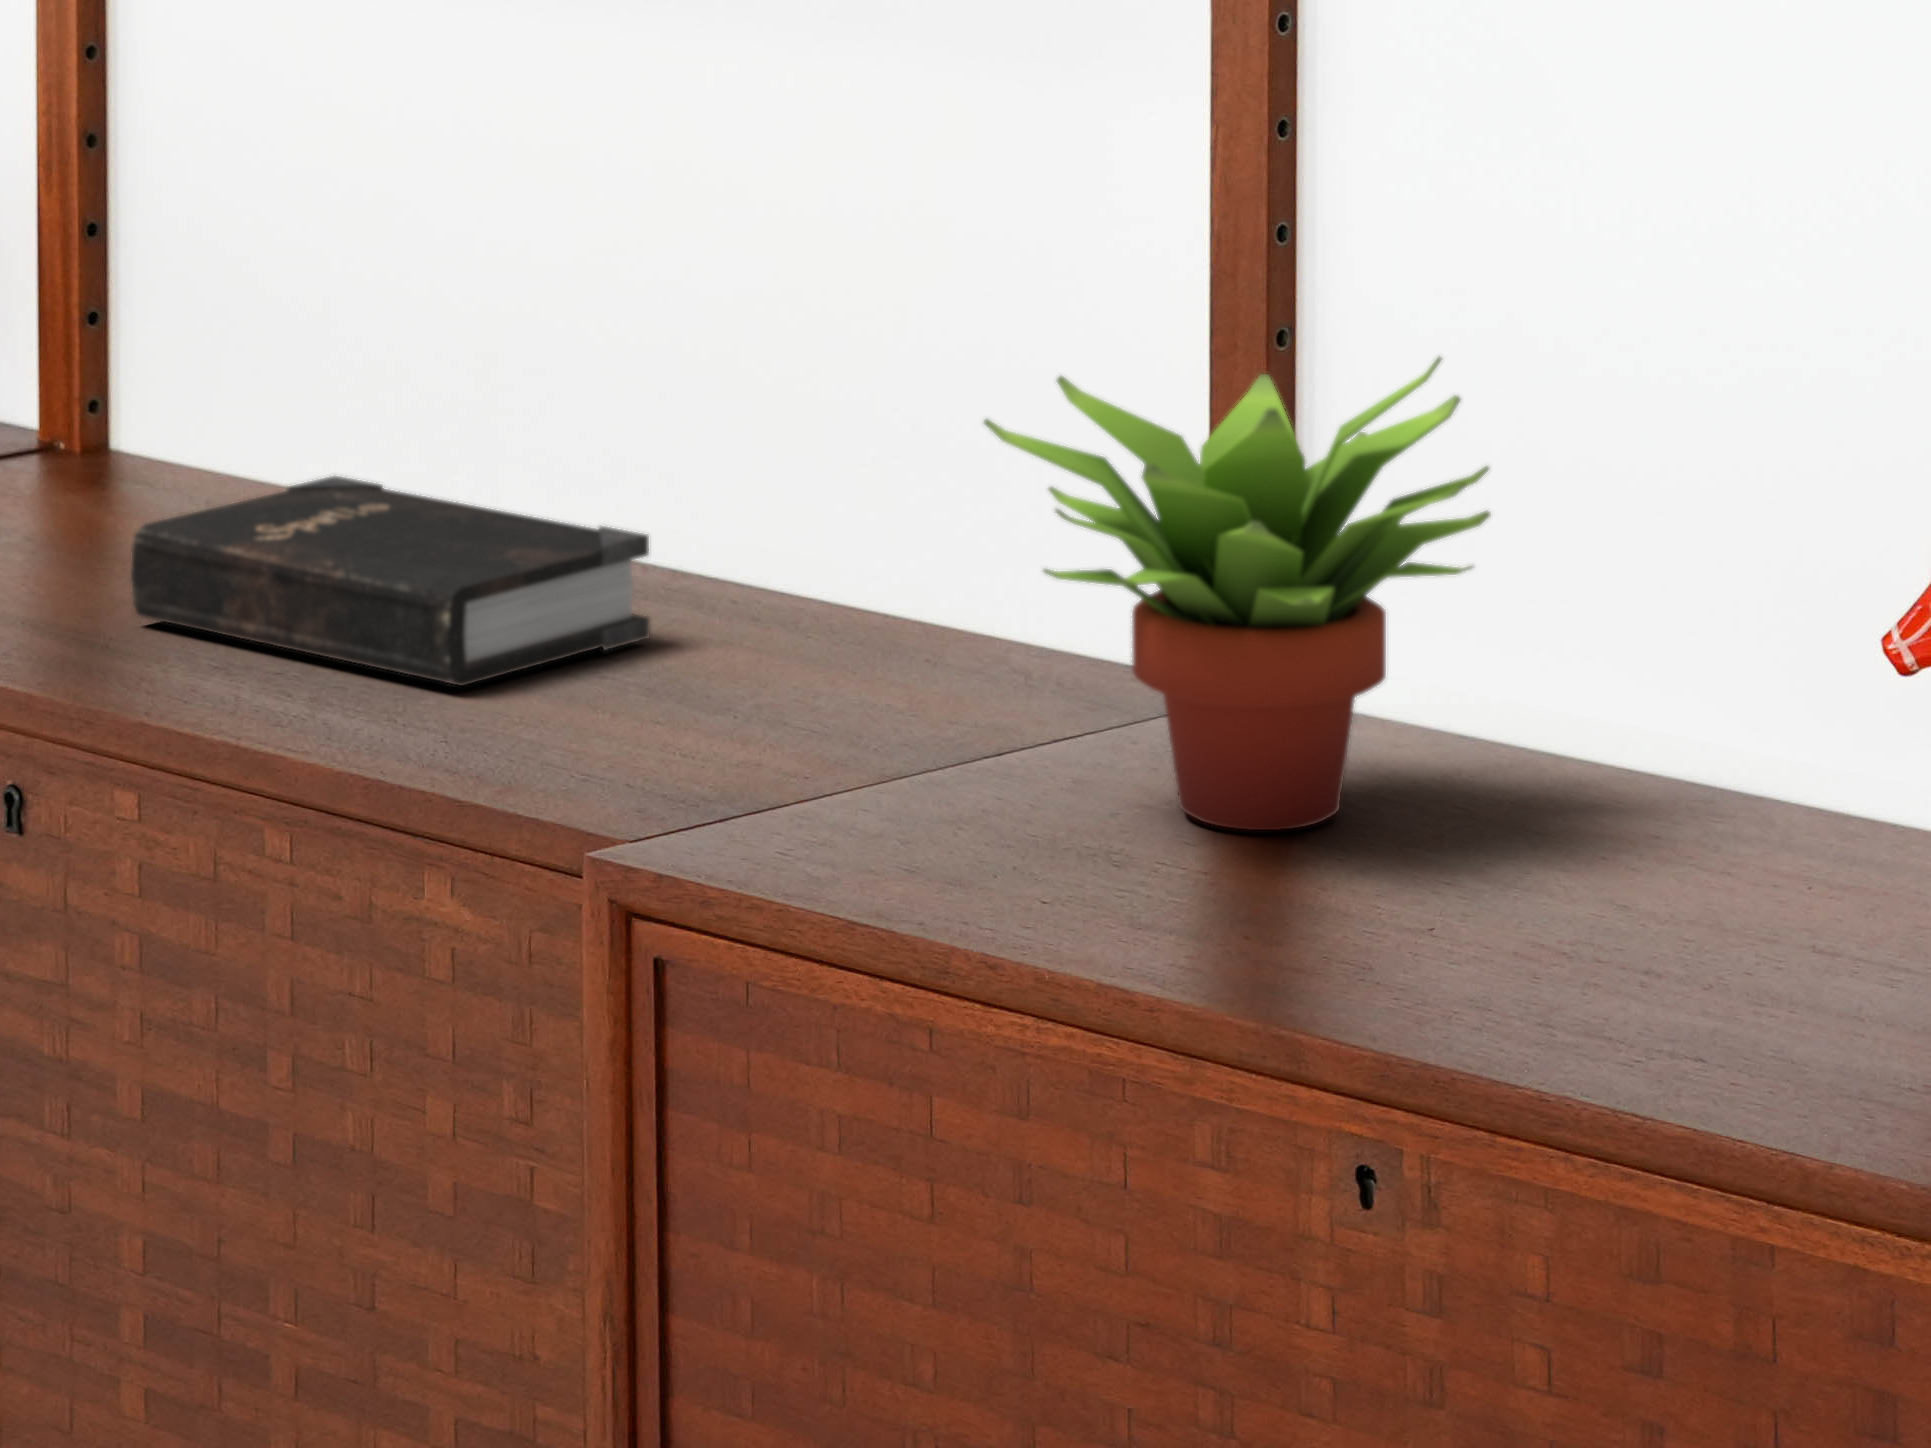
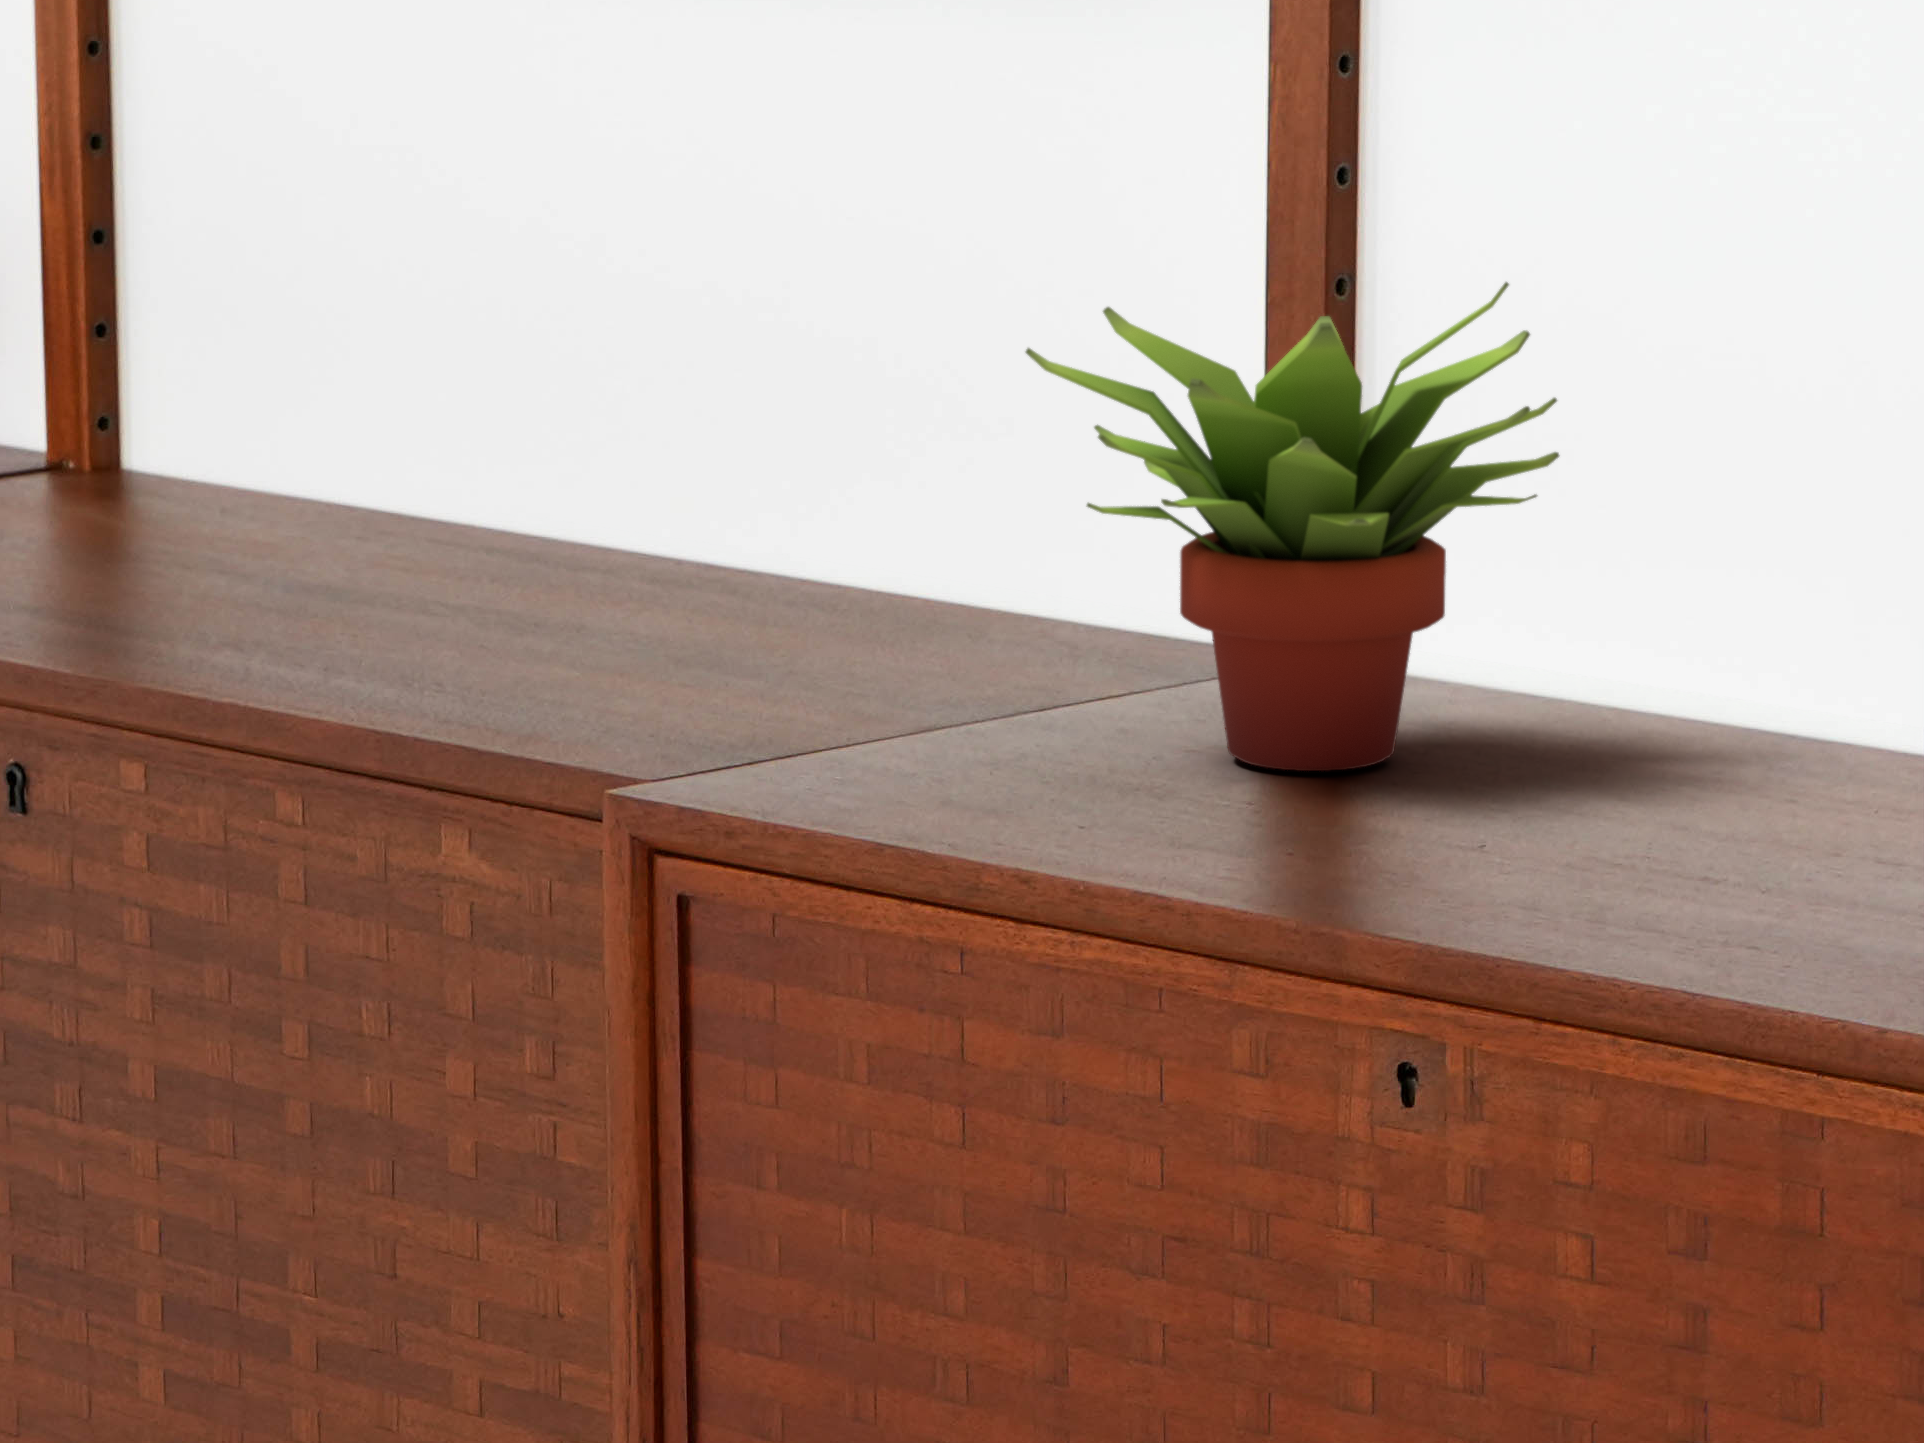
hardback book: present [131,476,650,686] -> none [143,471,686,660]

